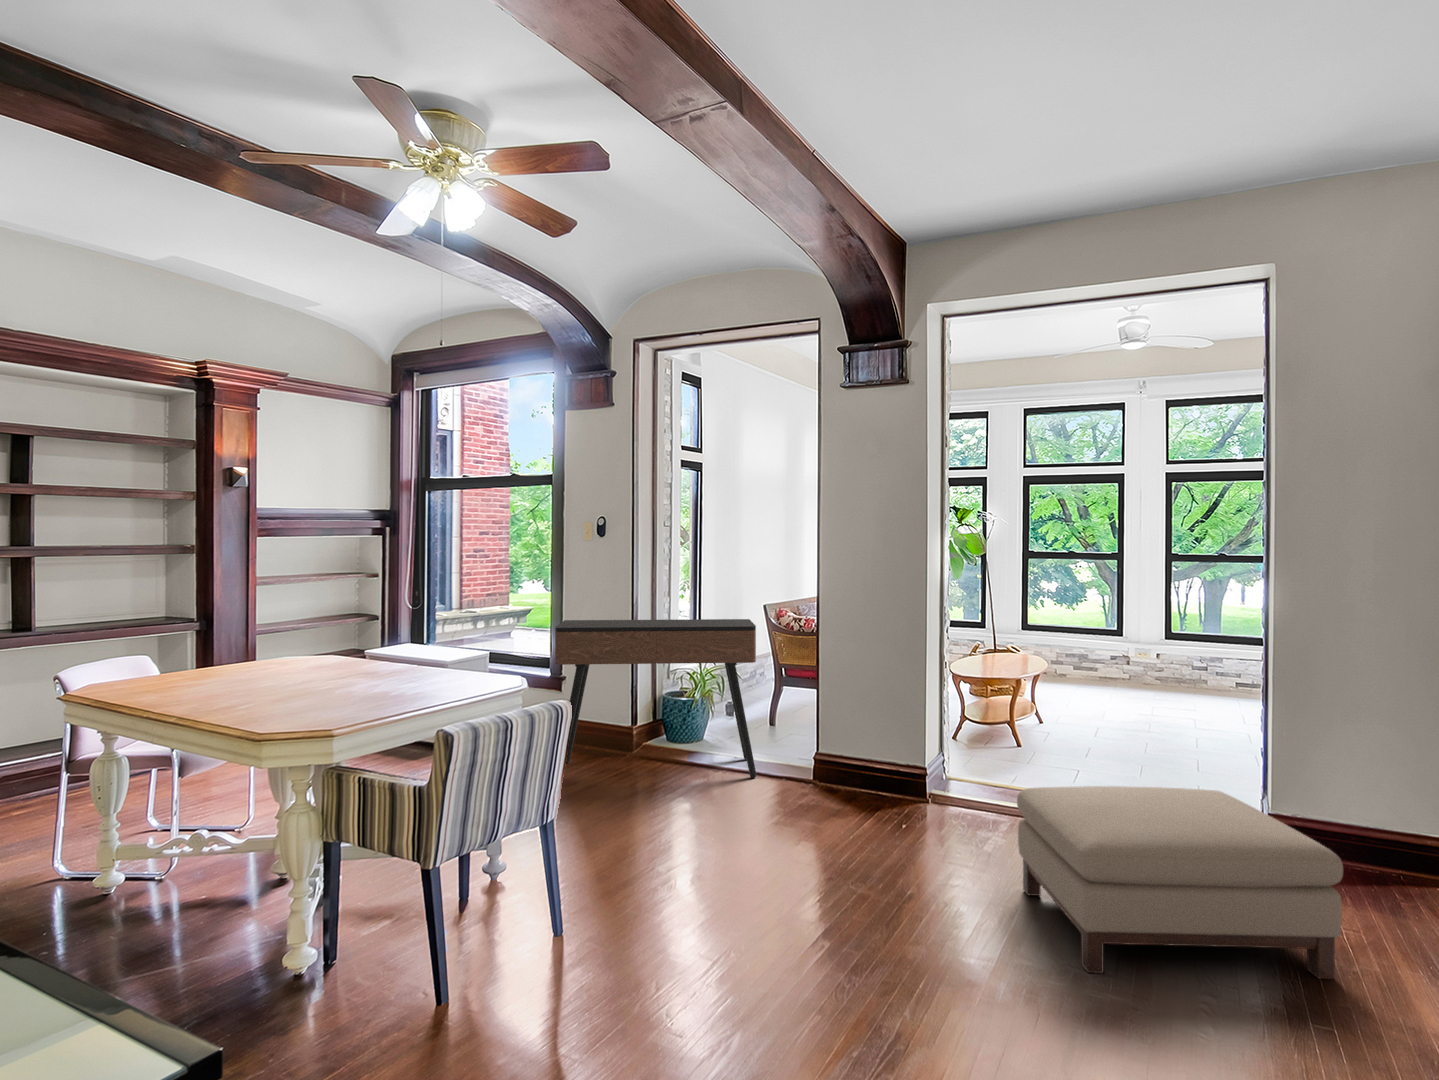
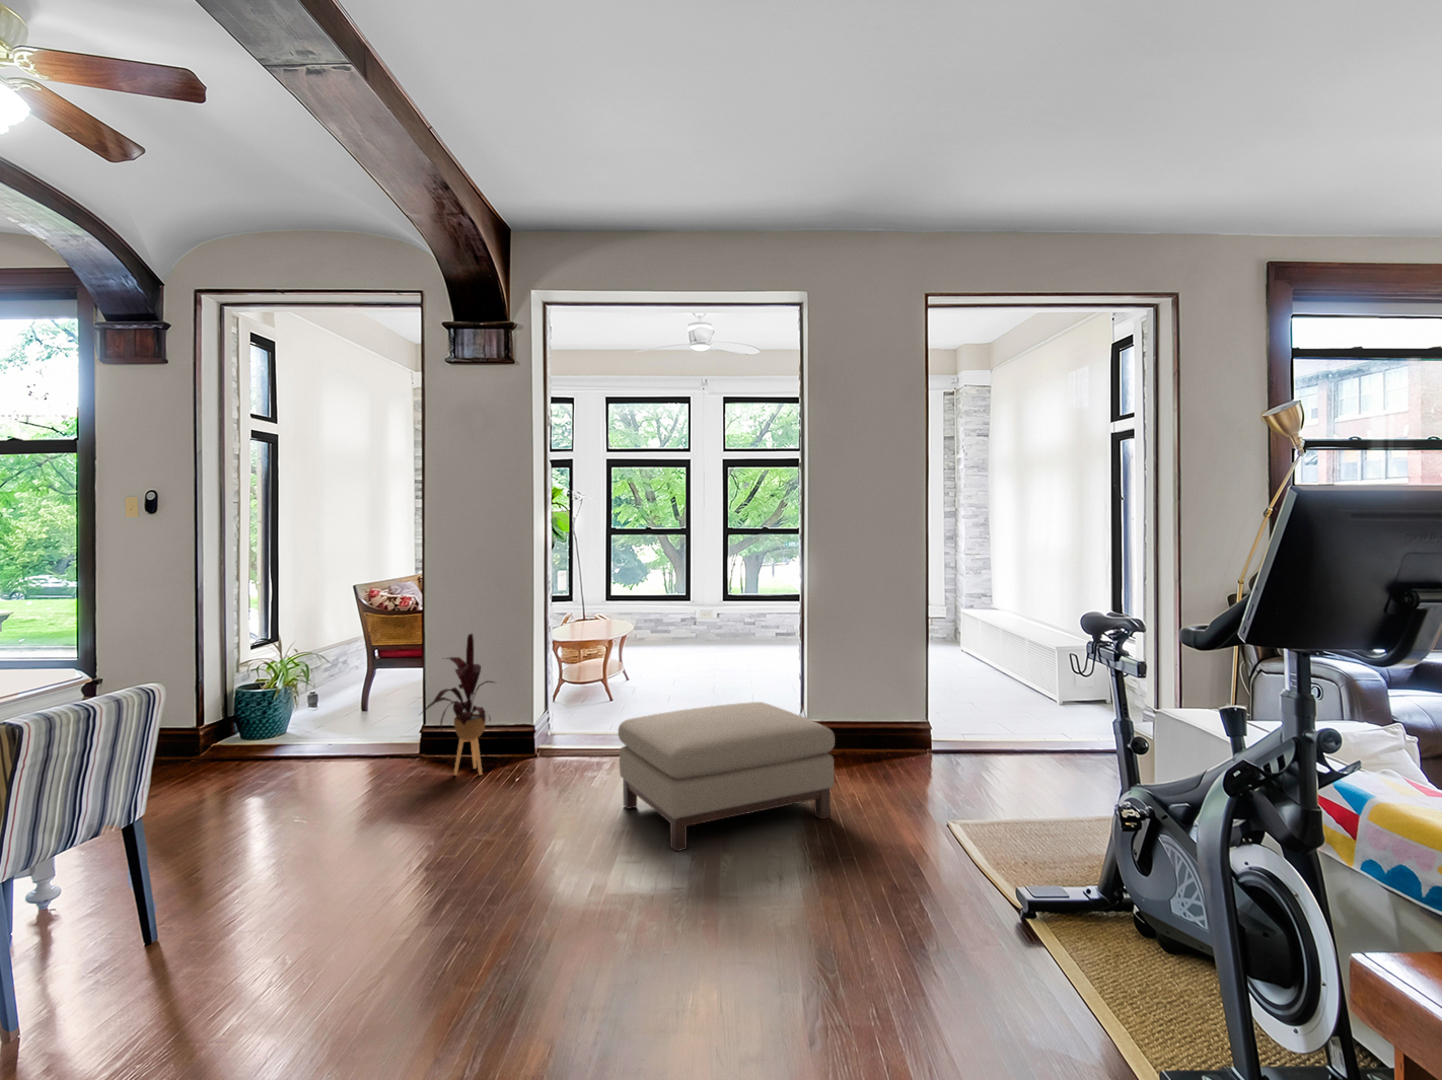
console table: present [555,619,756,778] -> none [91,598,359,802]
house plant: none [806,666,884,816] -> present [424,634,493,775]

